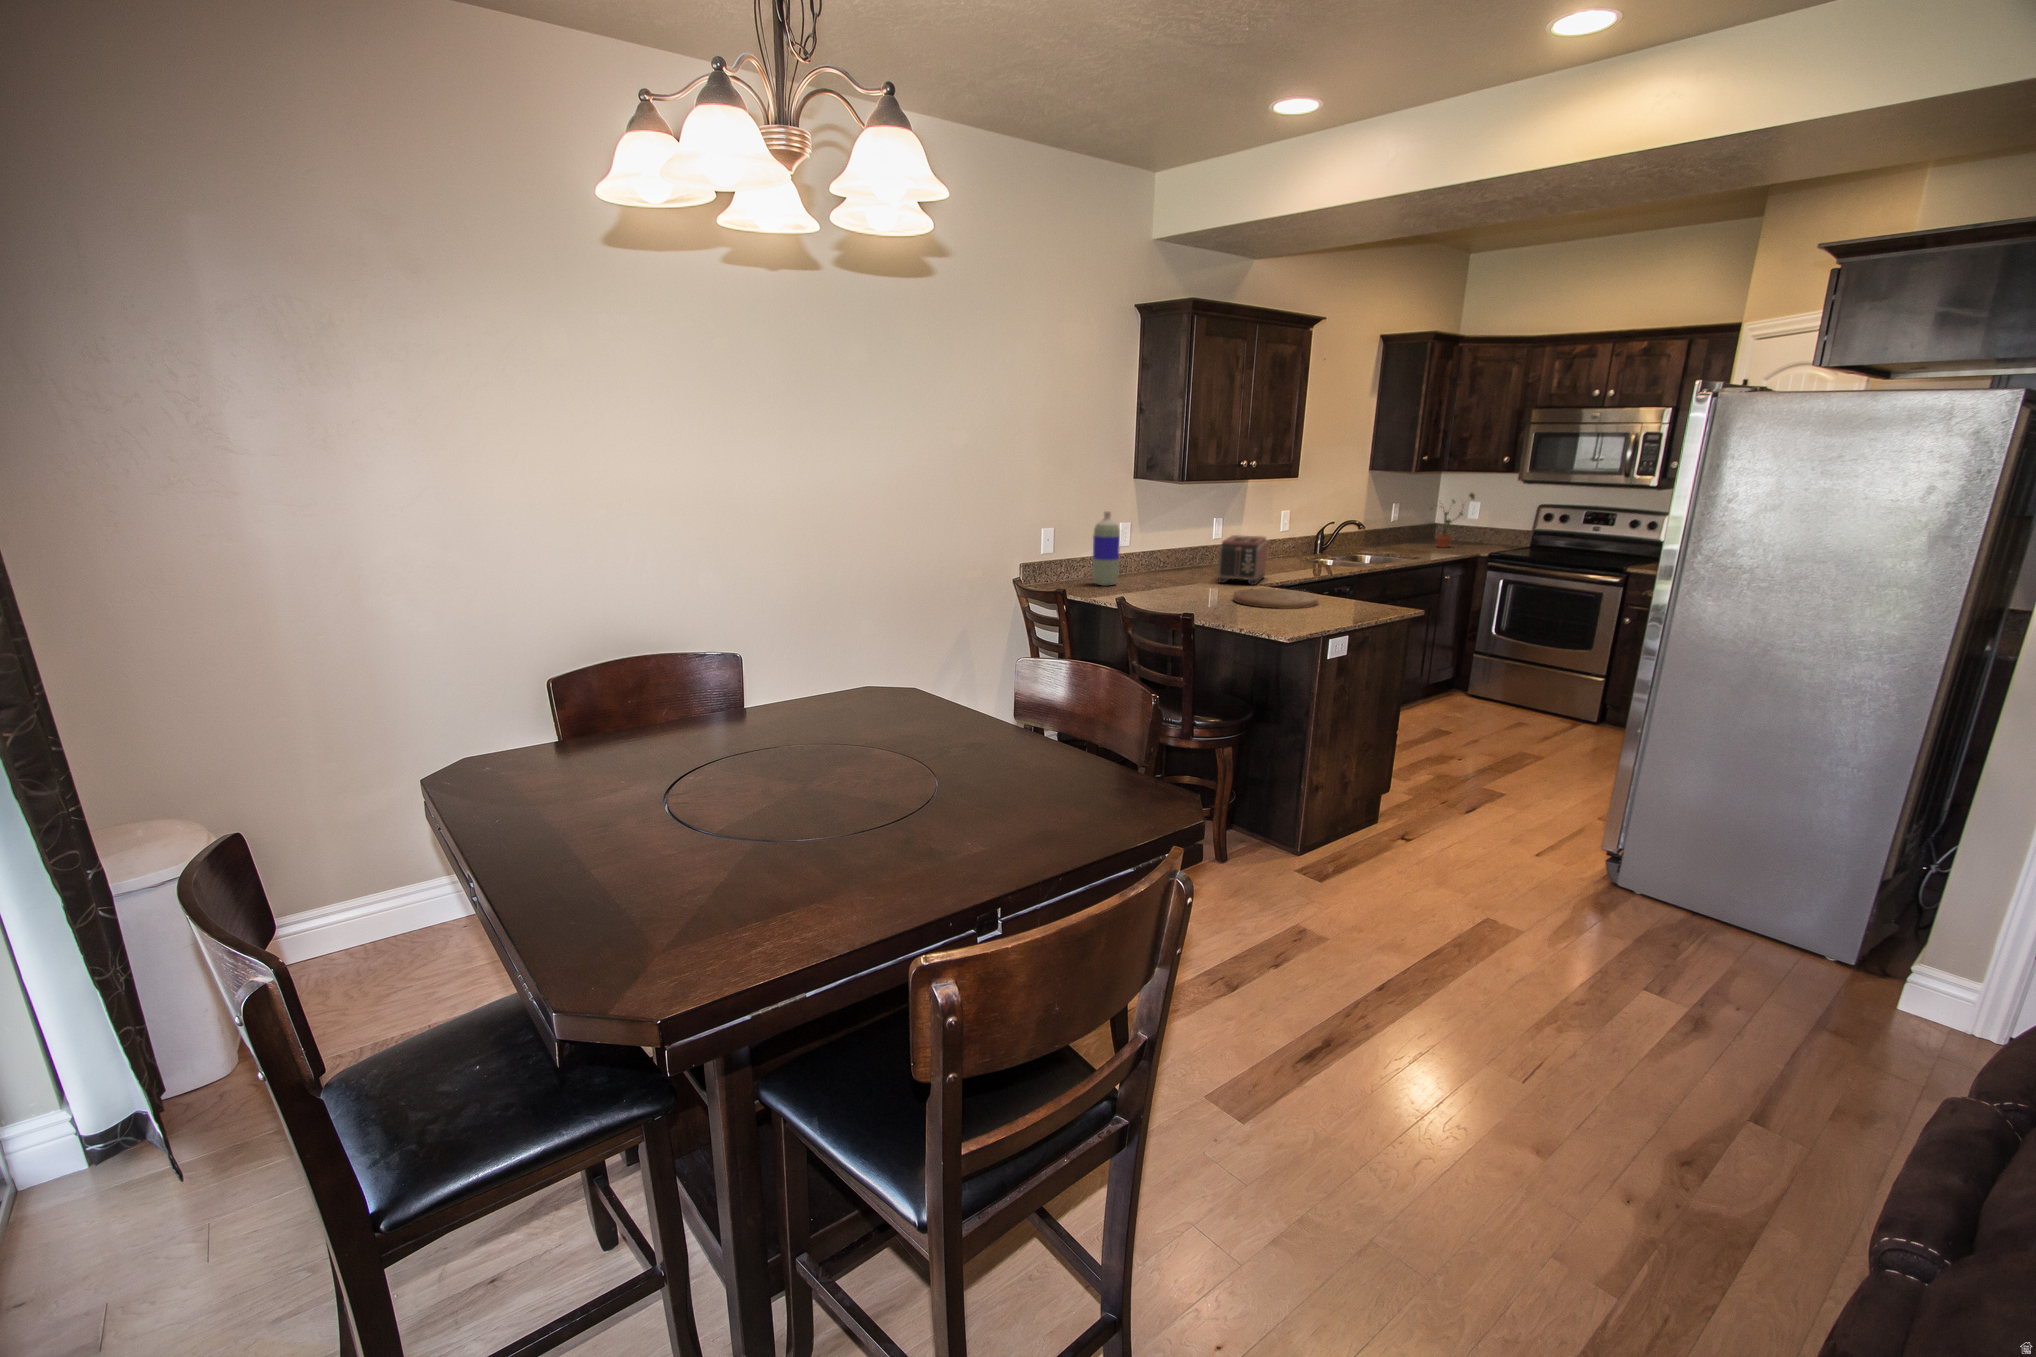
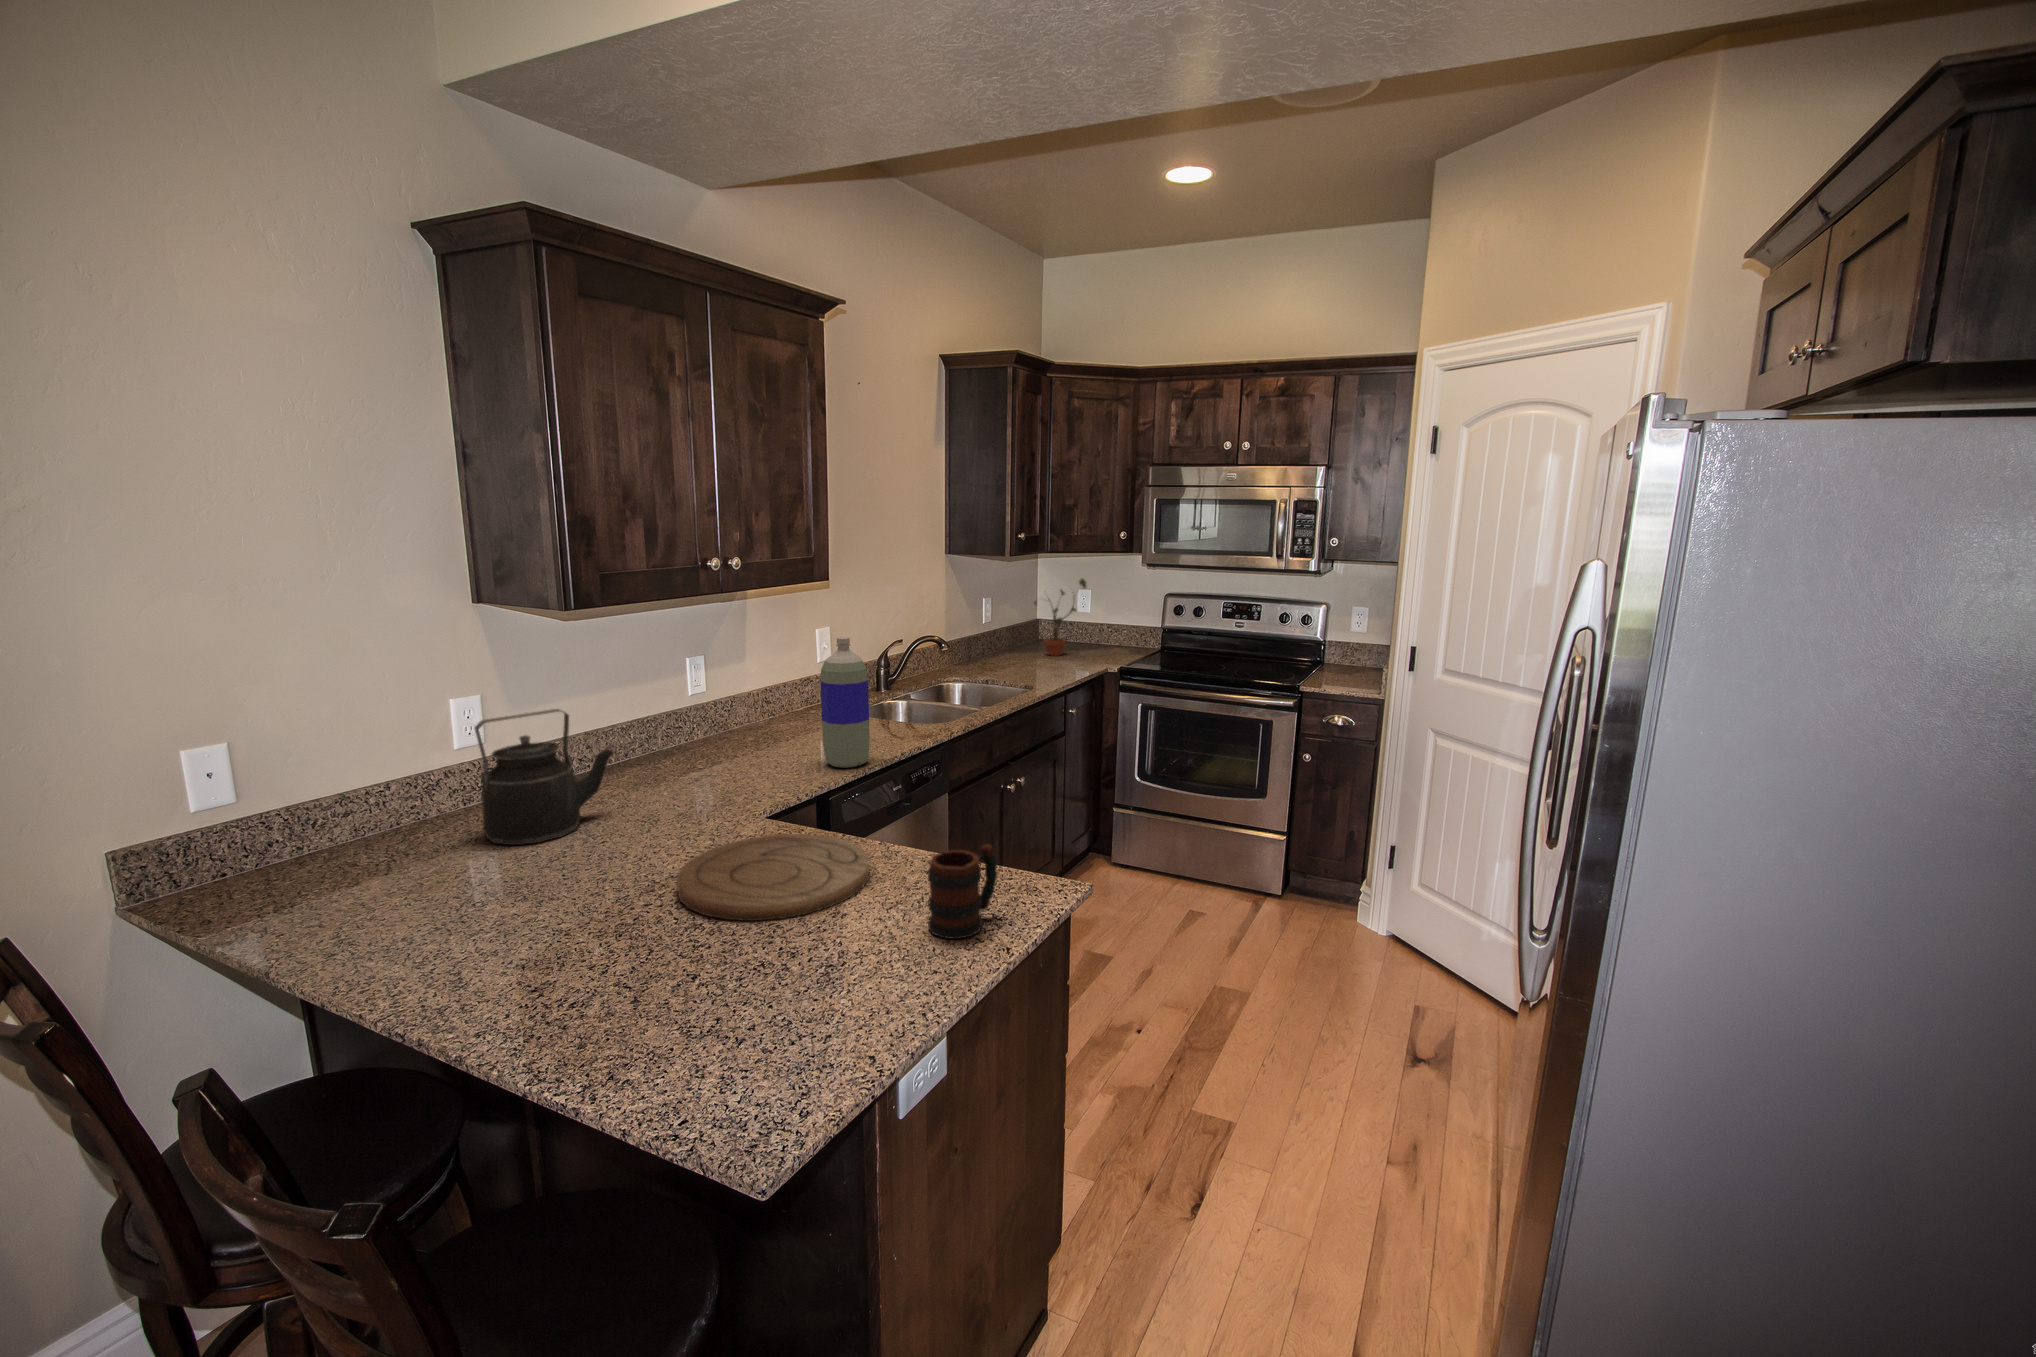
bottle: present [1093,511,1120,586] -> present [820,637,870,768]
kettle: none [1137,529,1192,587] -> present [475,709,613,845]
toaster: present [1217,535,1268,585] -> none [671,696,782,806]
mug: none [1346,582,1381,617] -> present [928,844,997,939]

